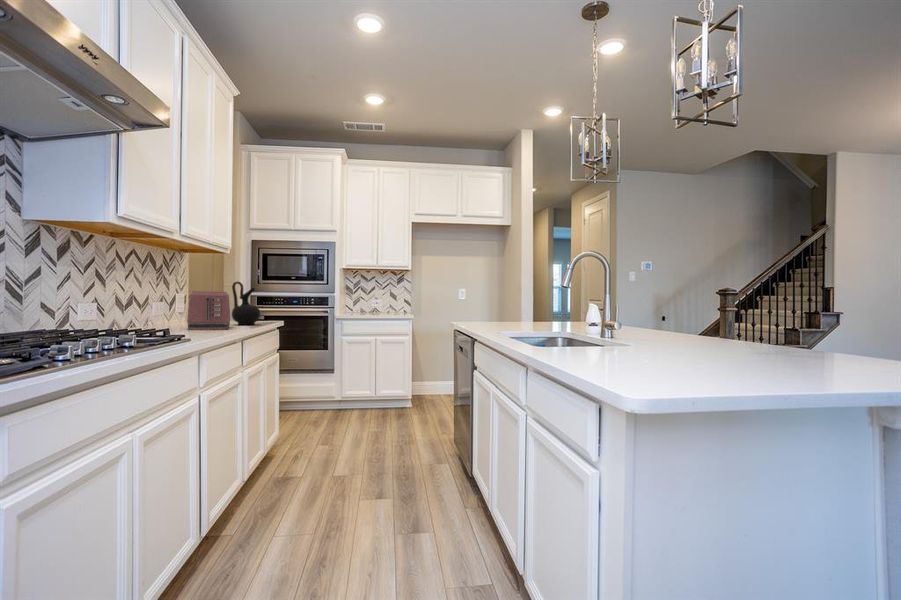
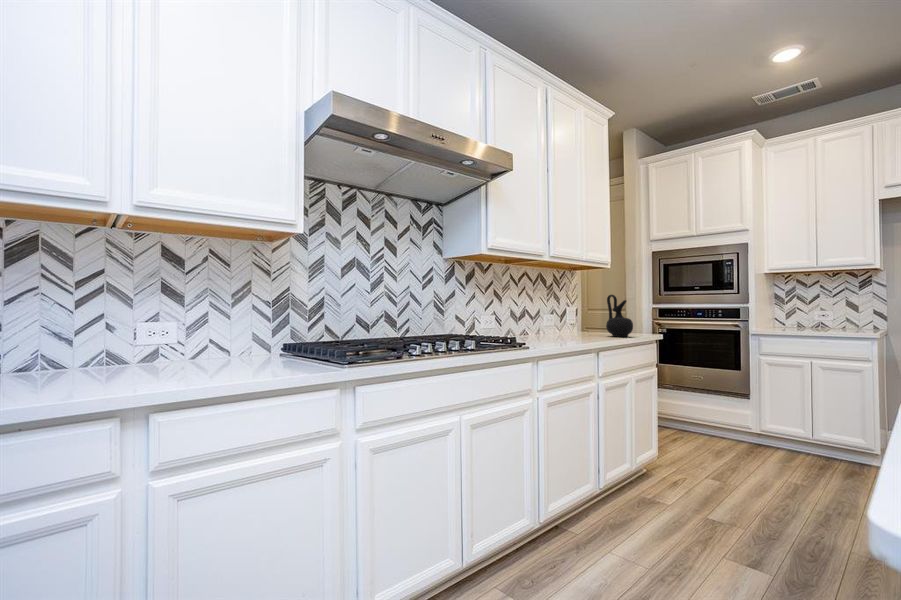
toaster: present [187,291,230,330] -> none [555,305,600,340]

